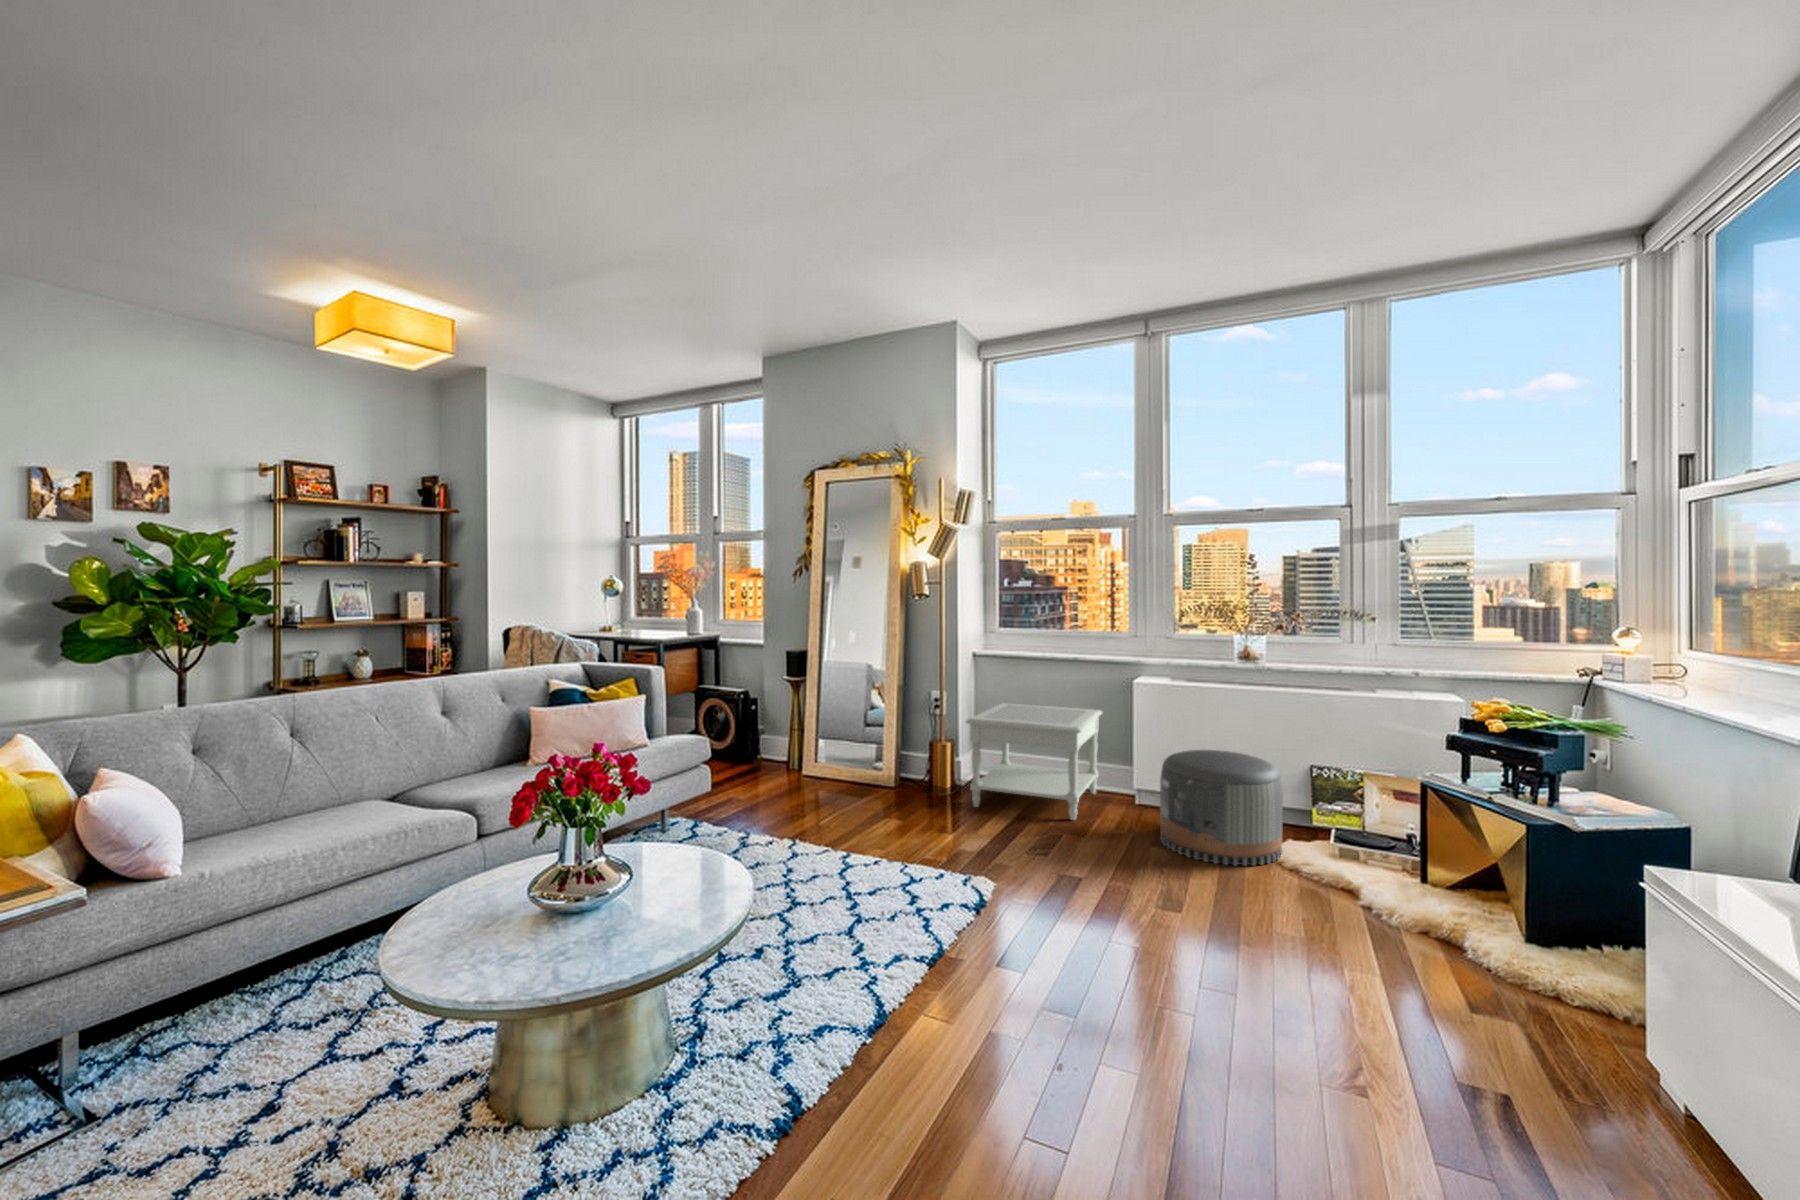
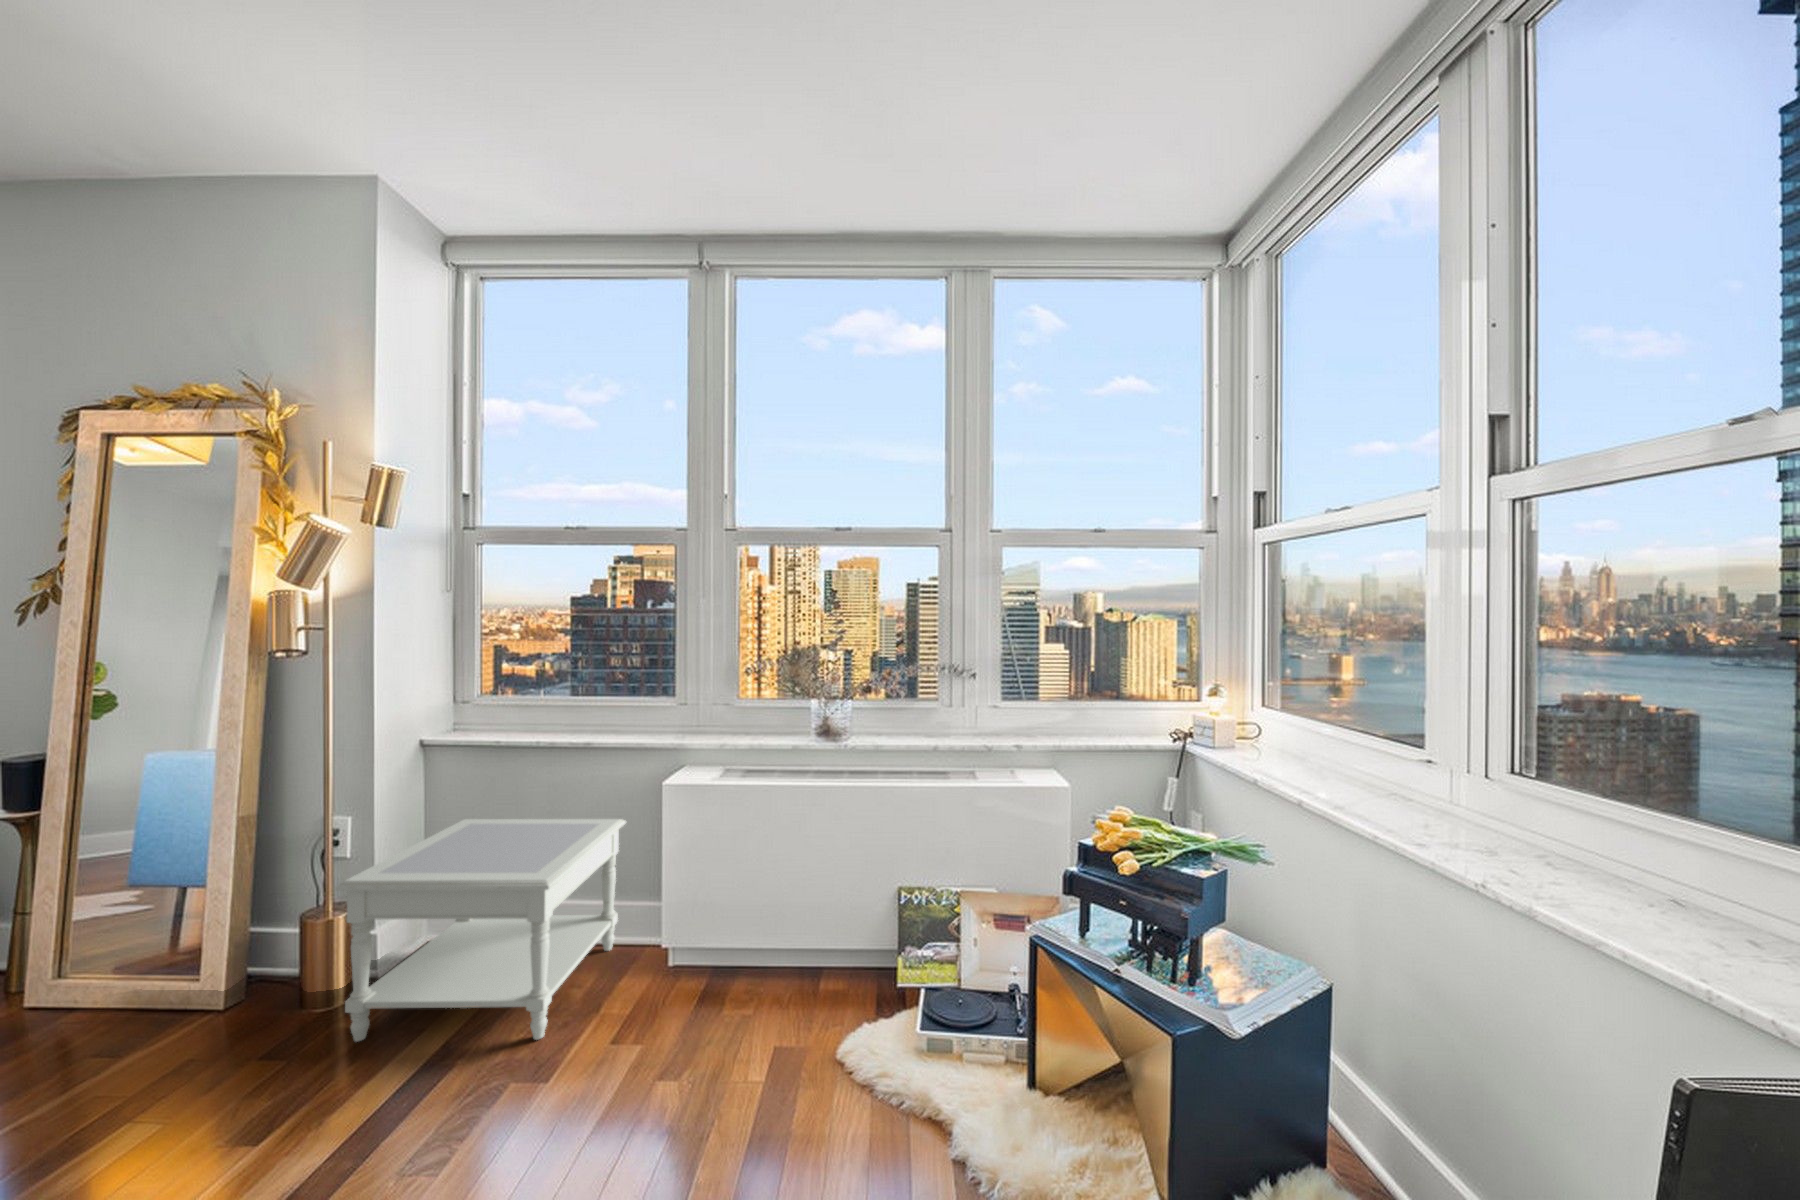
pouf: present [1160,750,1283,866] -> none [673,887,855,1116]

